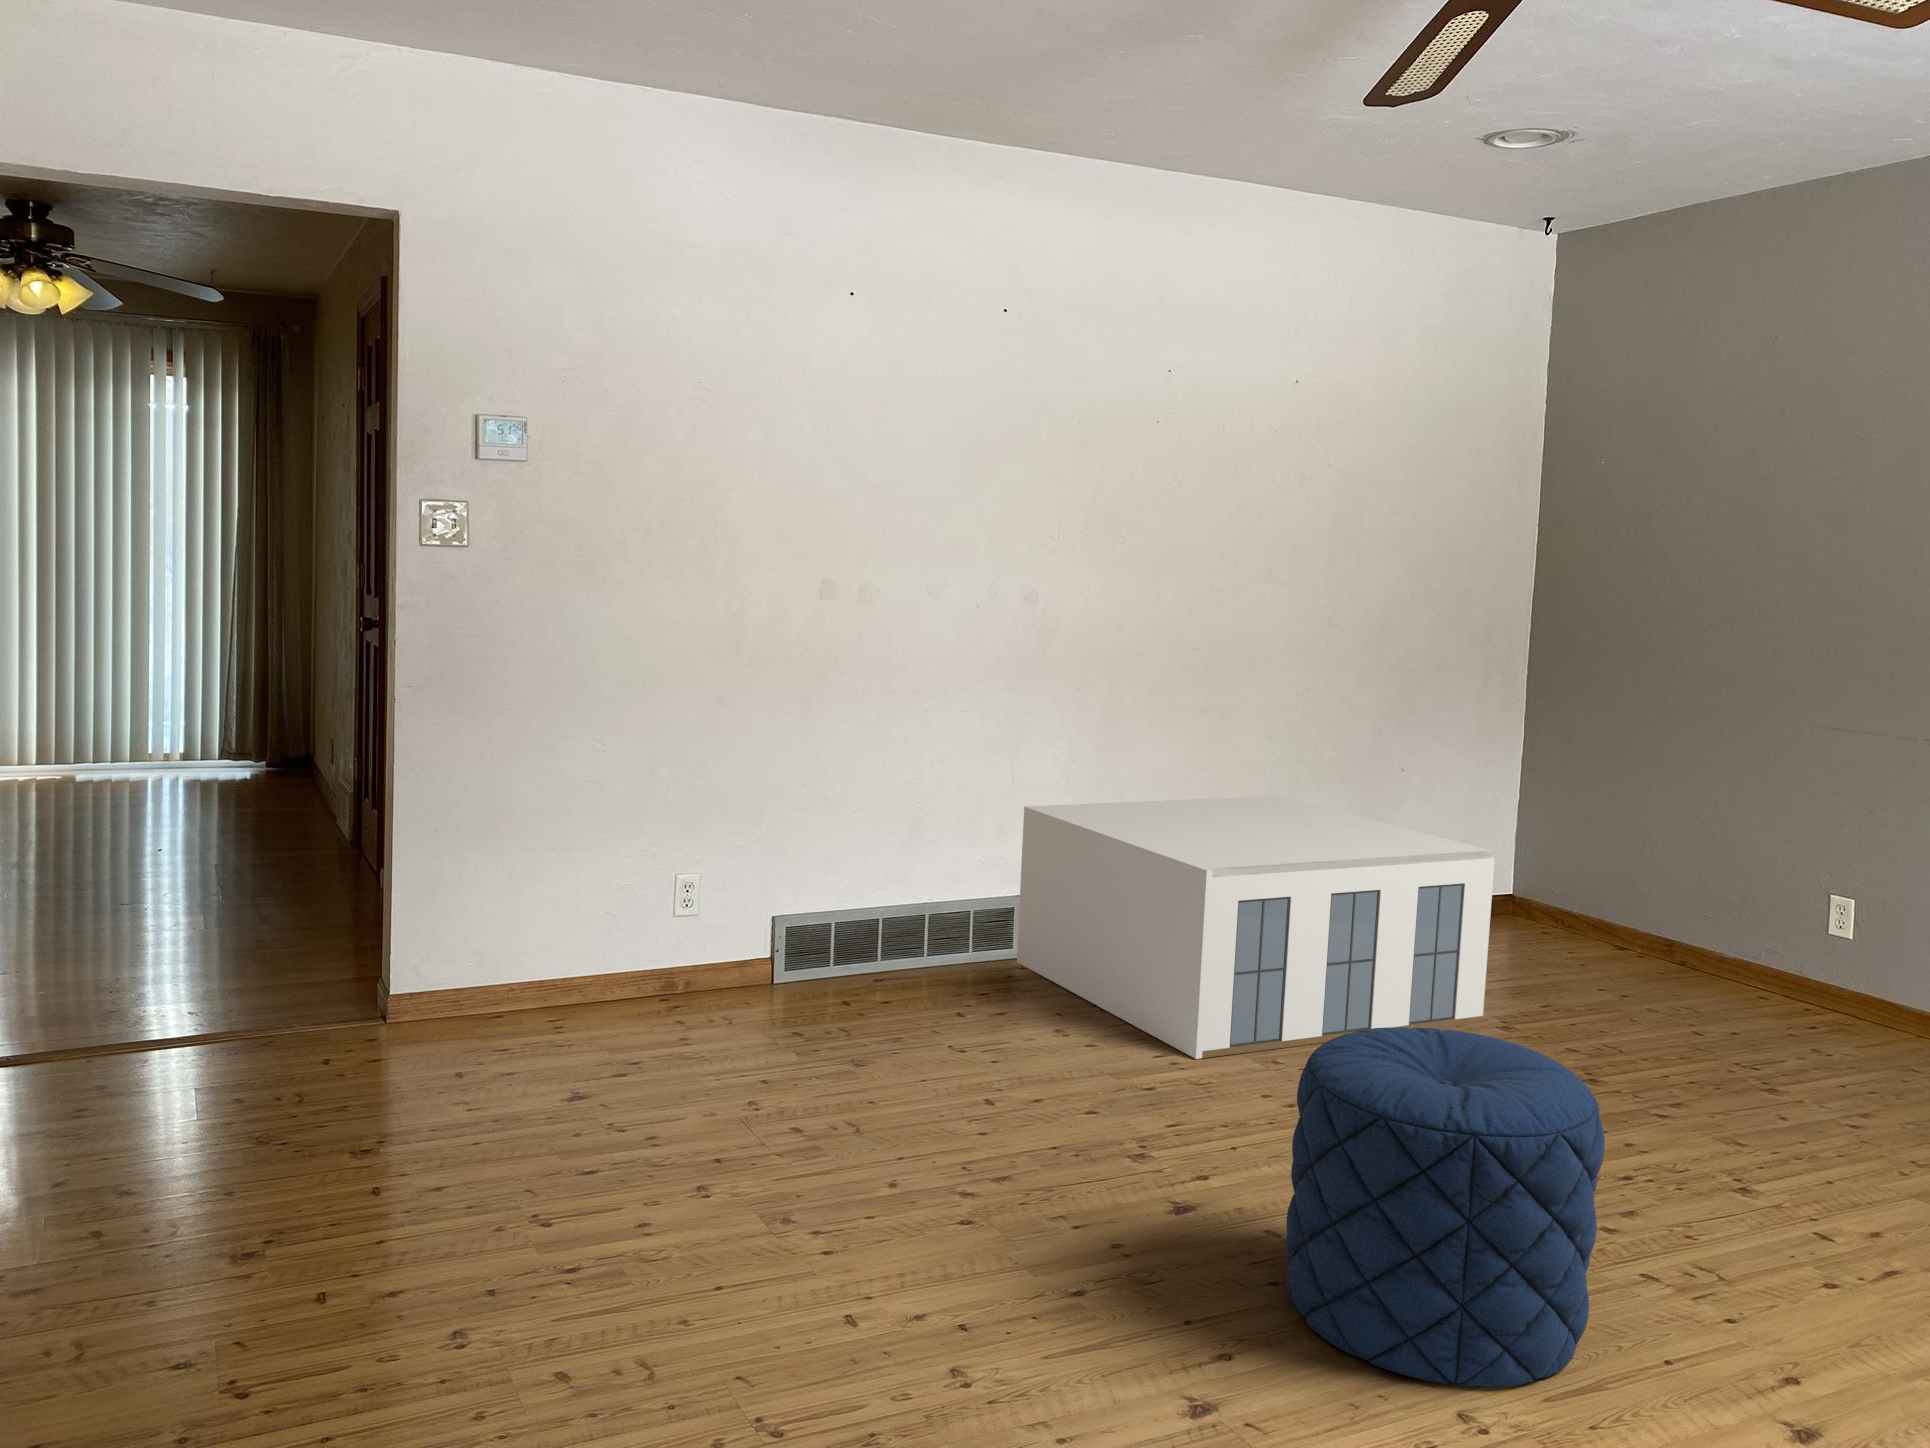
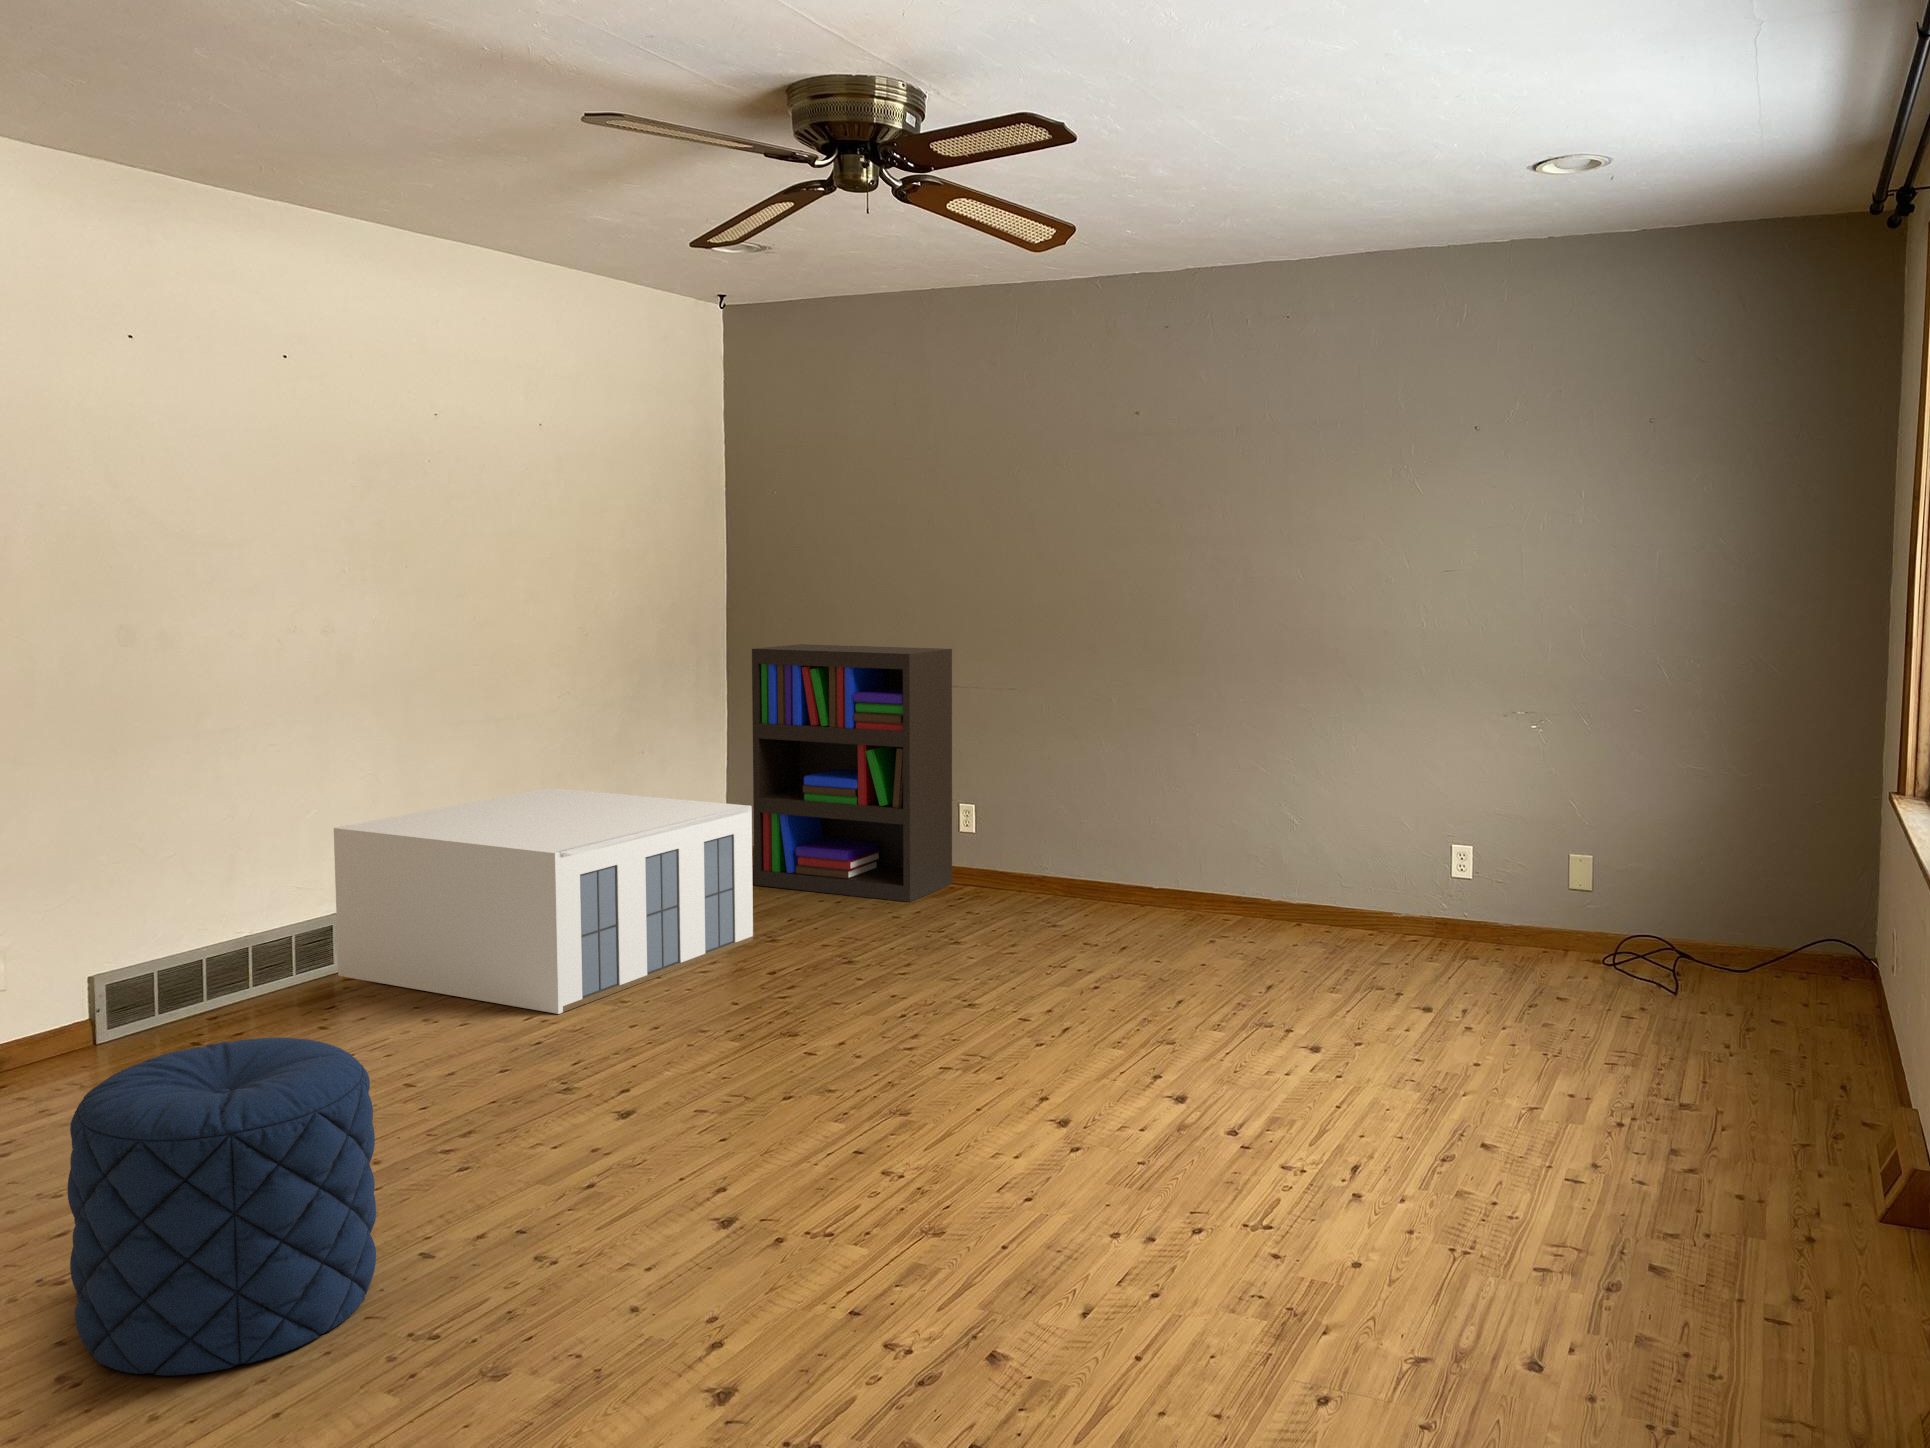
bookshelf: none [1528,656,1842,1015] -> present [752,644,952,902]
pouf: present [1285,1027,1605,1387] -> present [67,1037,376,1376]

